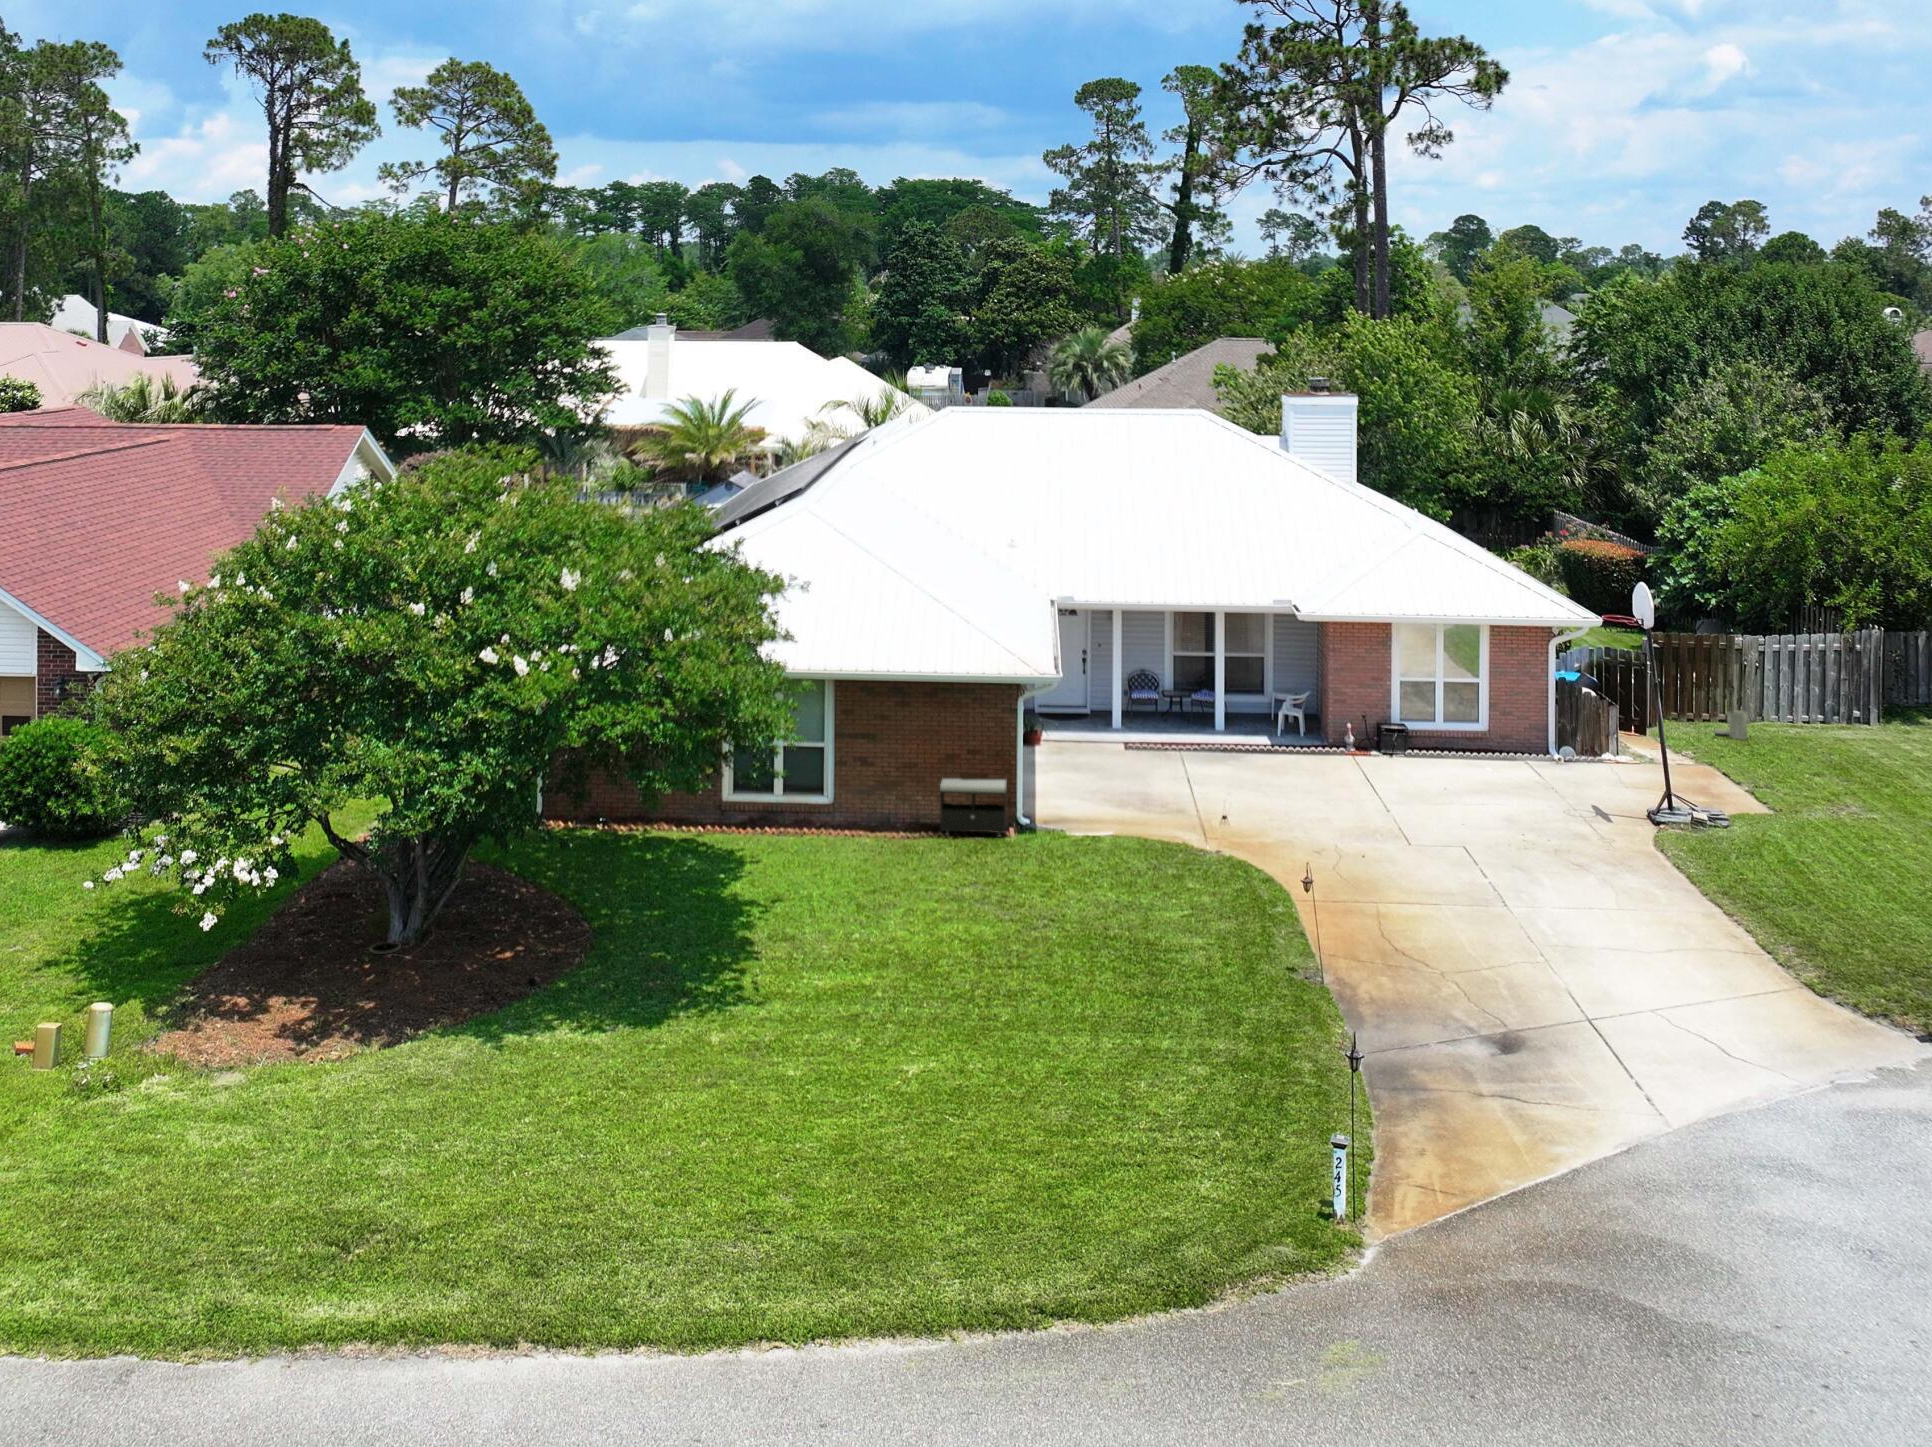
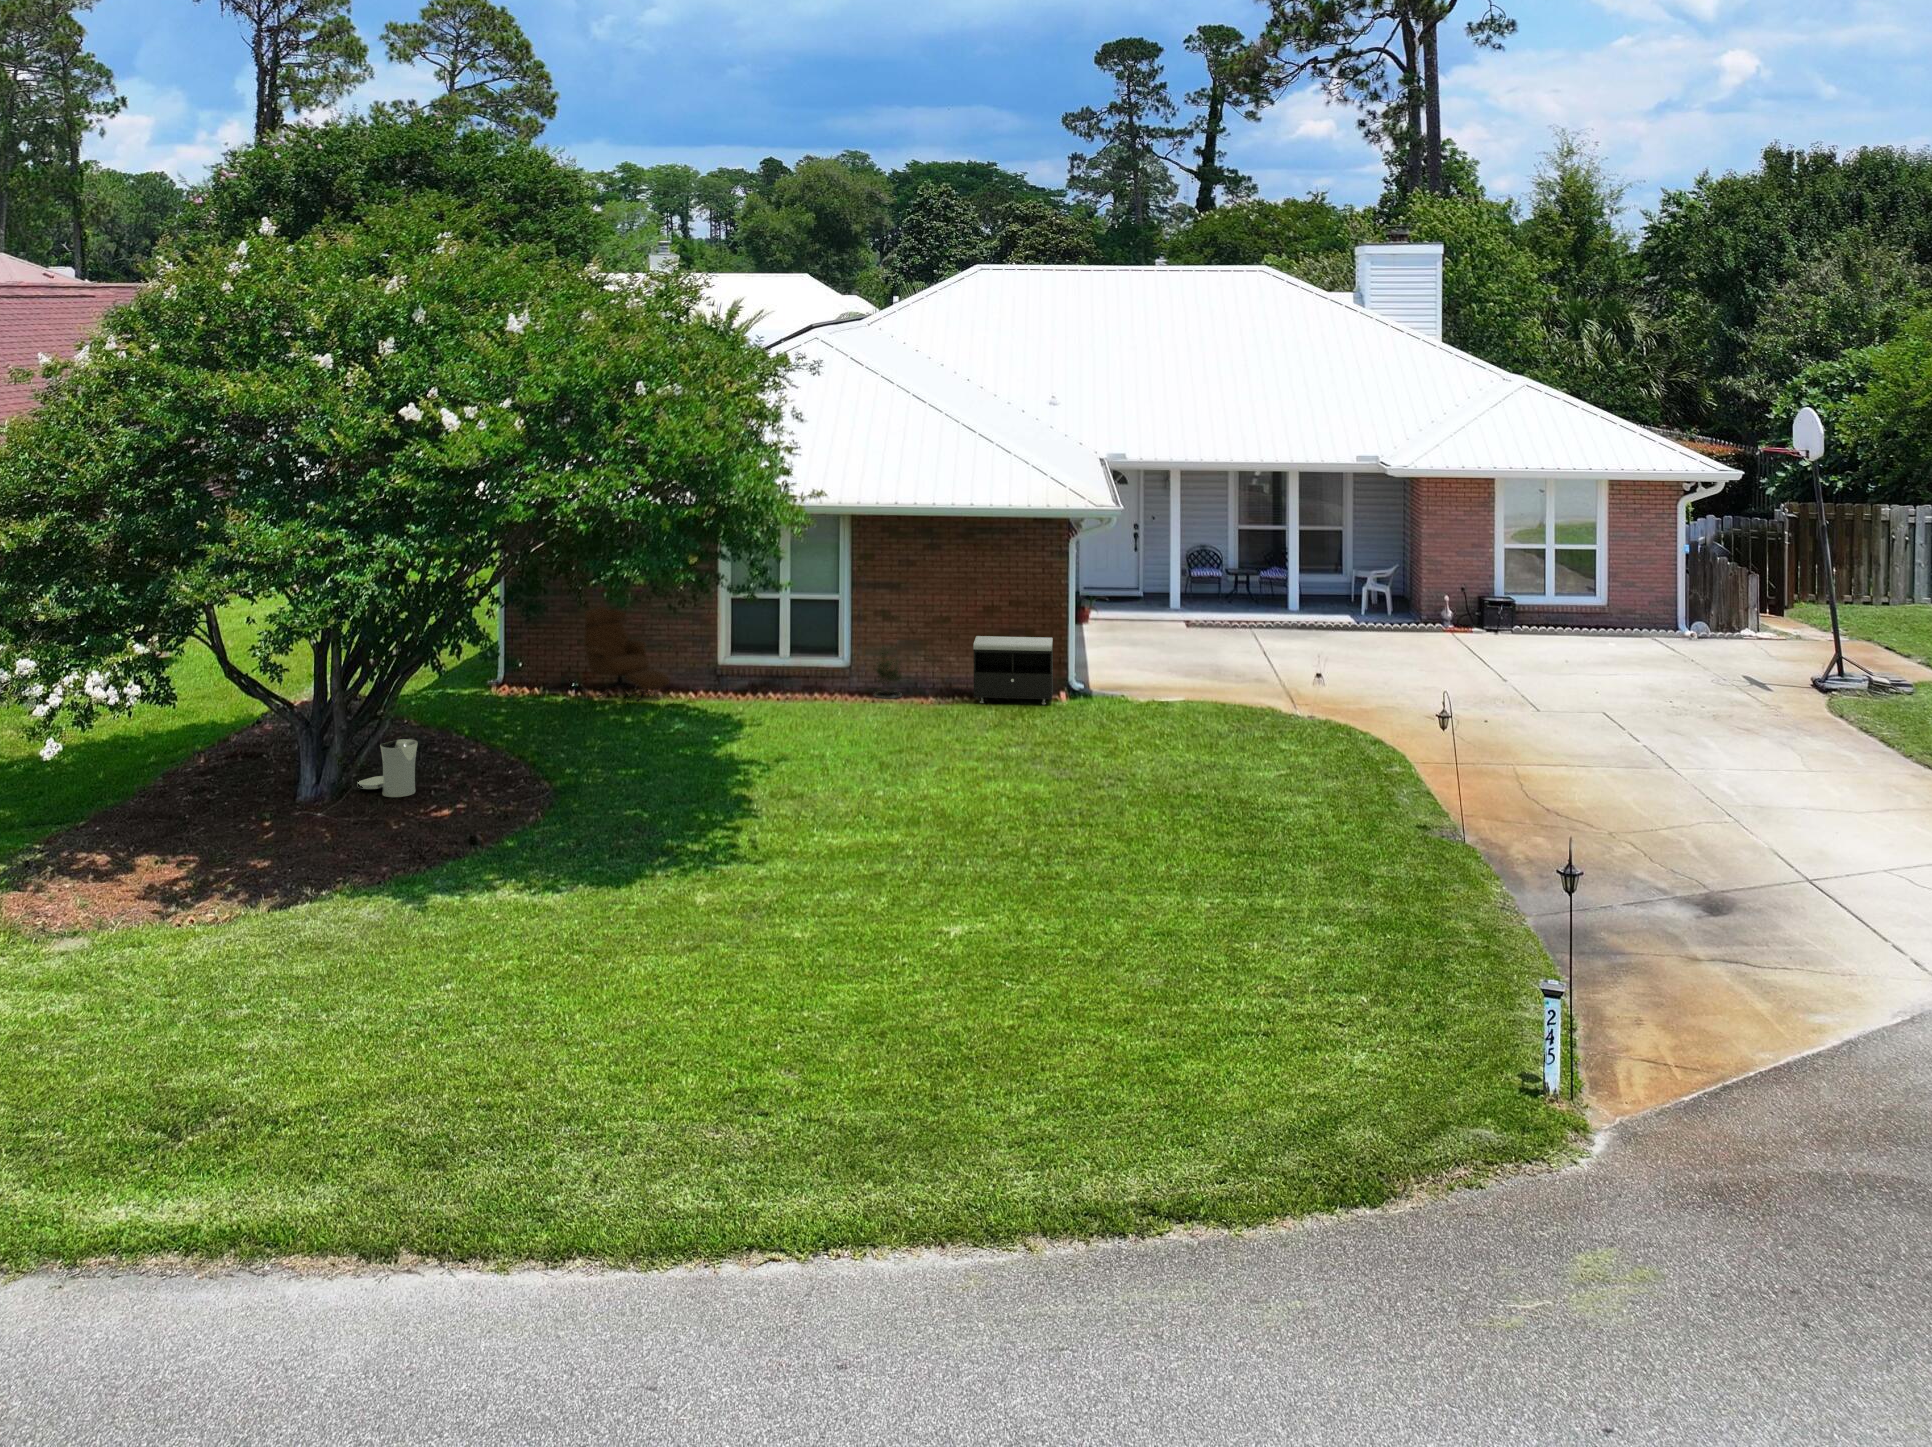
trash can: present [1715,710,1748,739] -> present [358,739,418,797]
lounge chair: none [614,749,687,834] -> present [584,607,670,700]
potted tree: present [367,896,401,954] -> present [874,652,901,699]

